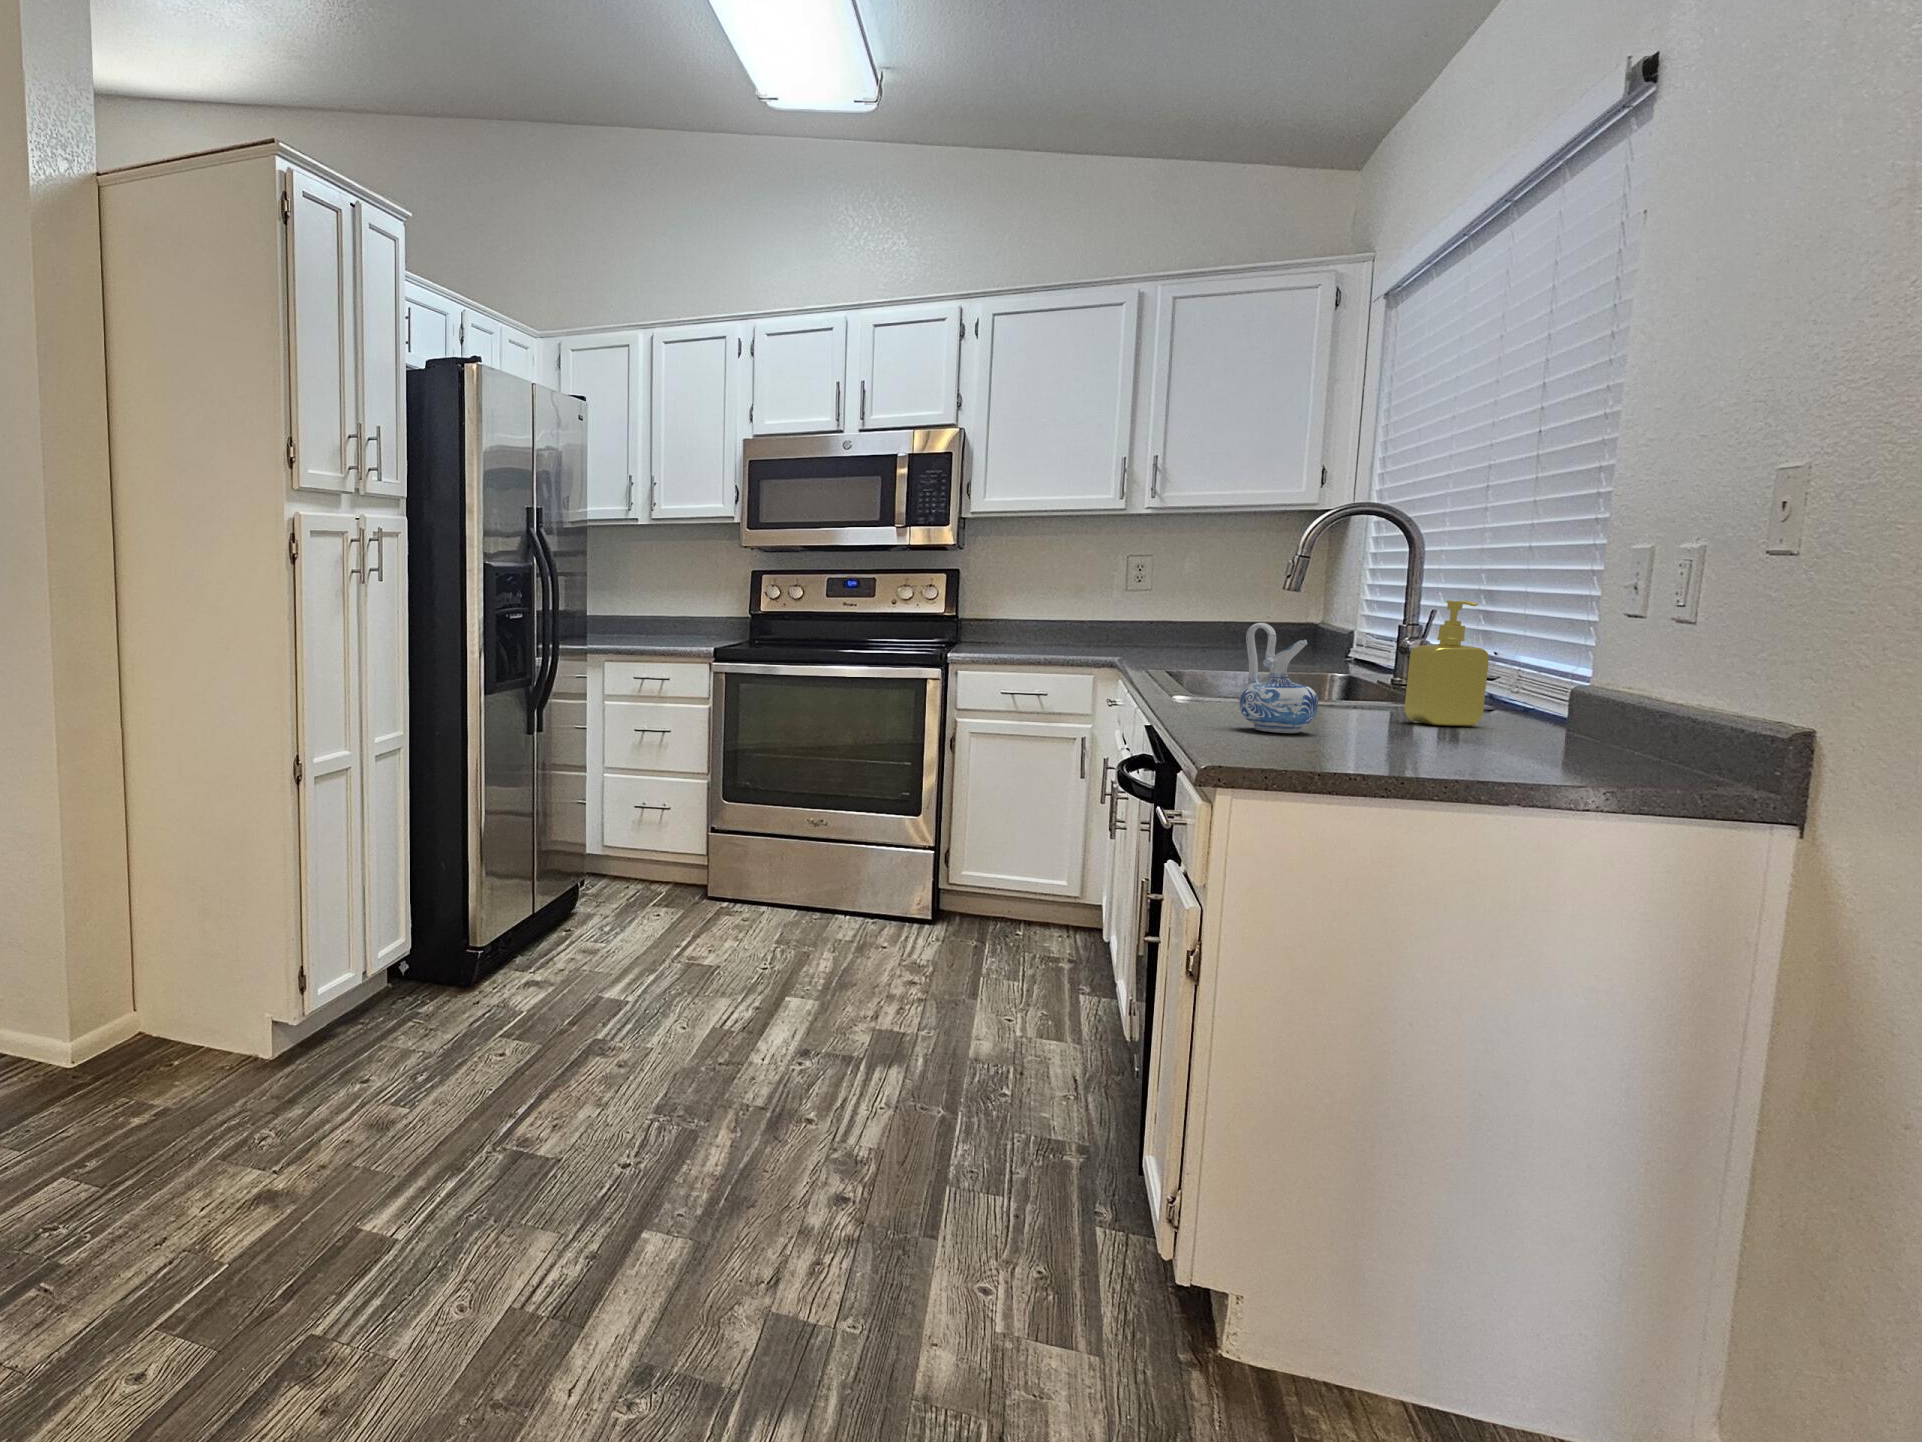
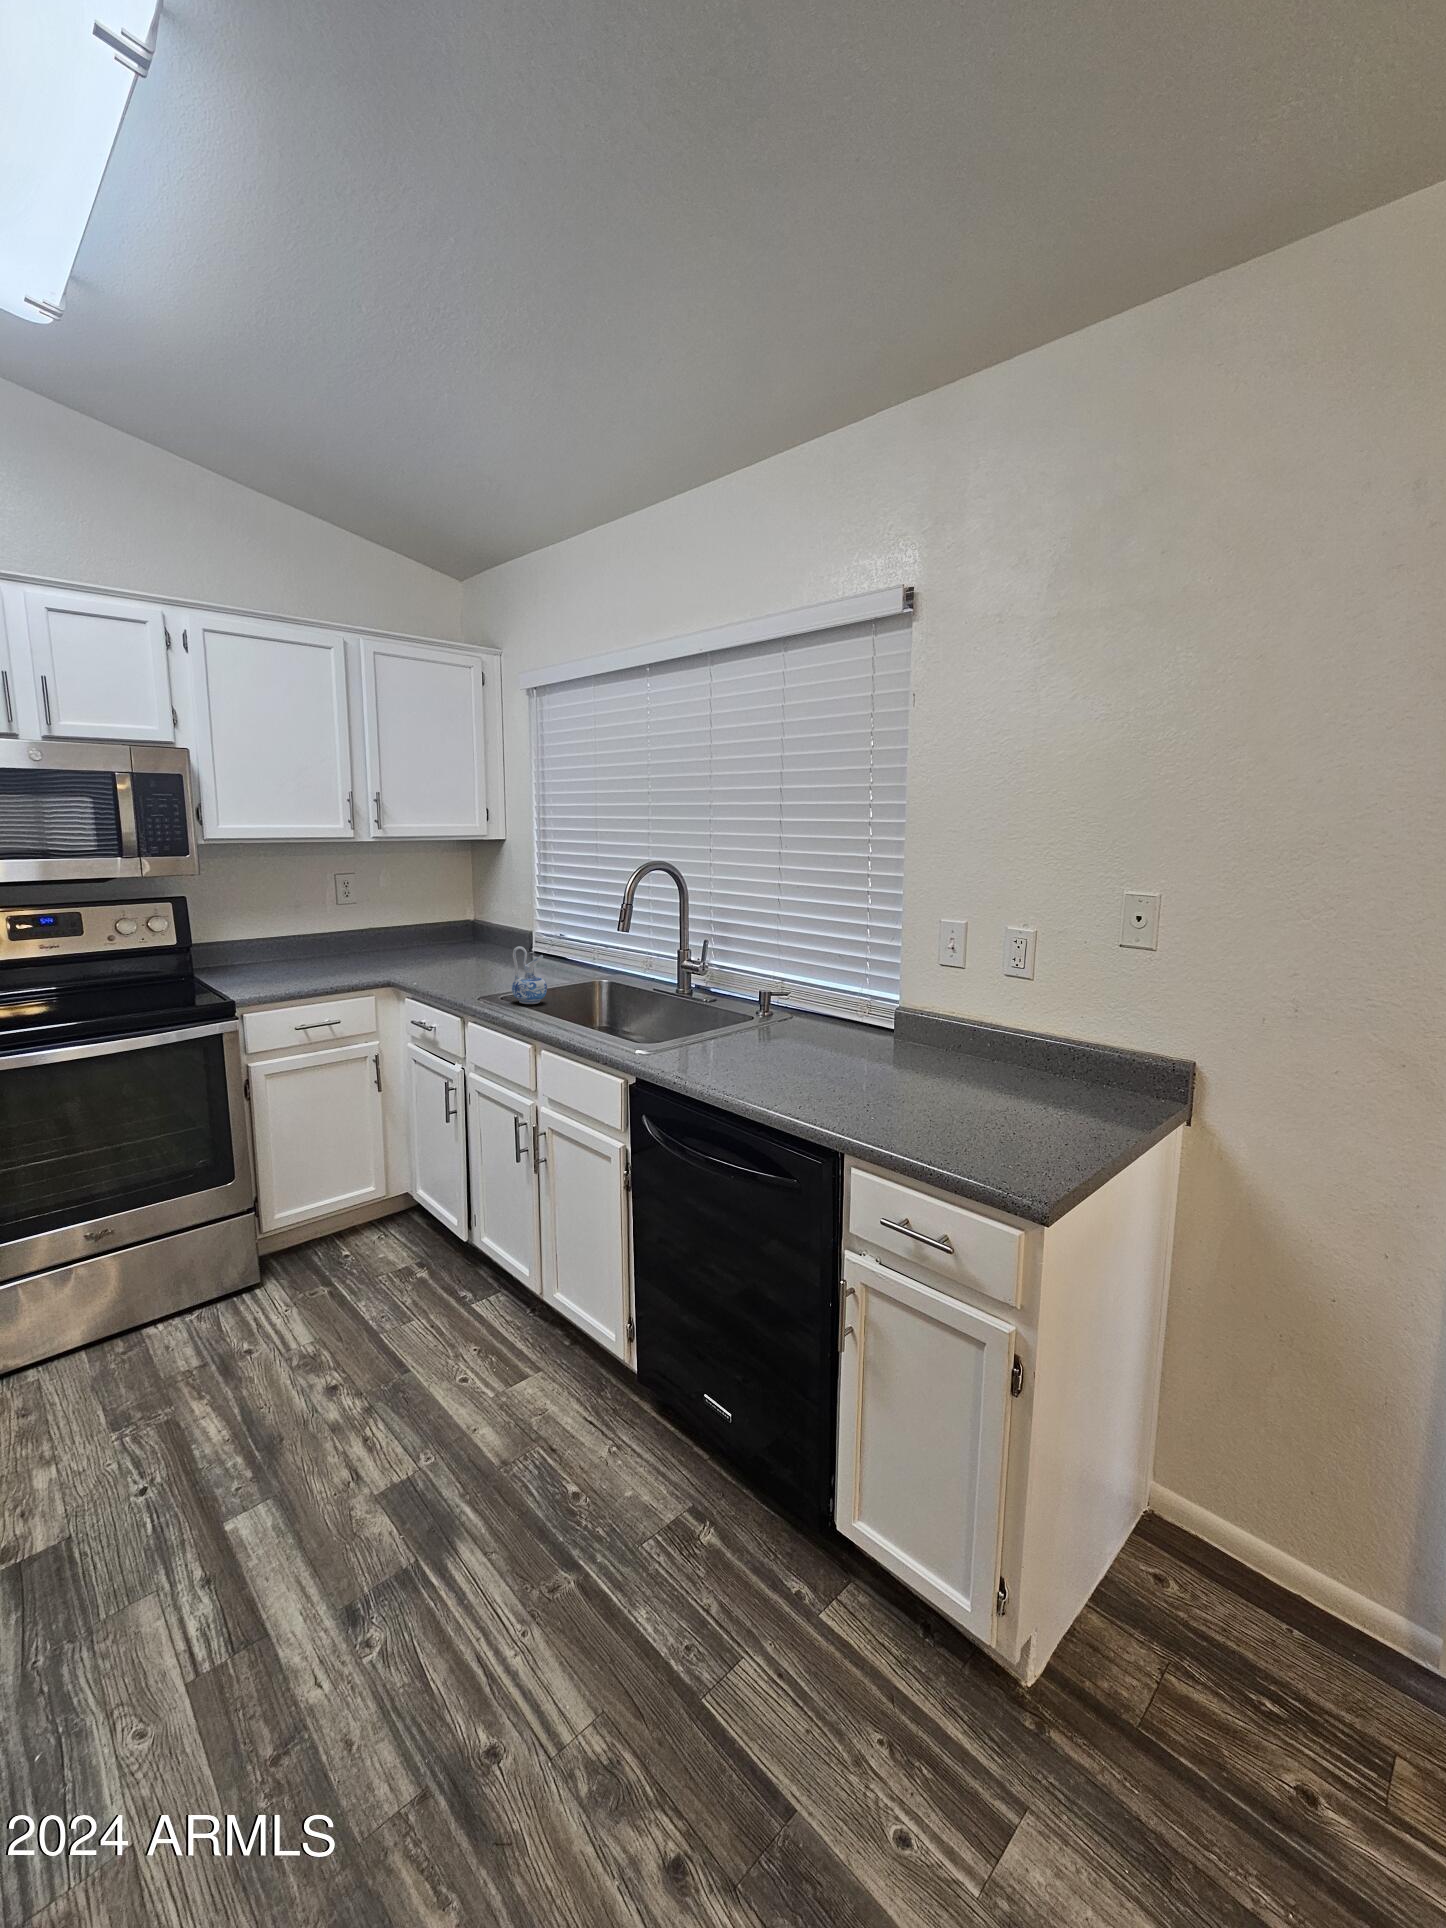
soap dispenser: present [1405,600,1489,726] -> none [544,925,572,985]

